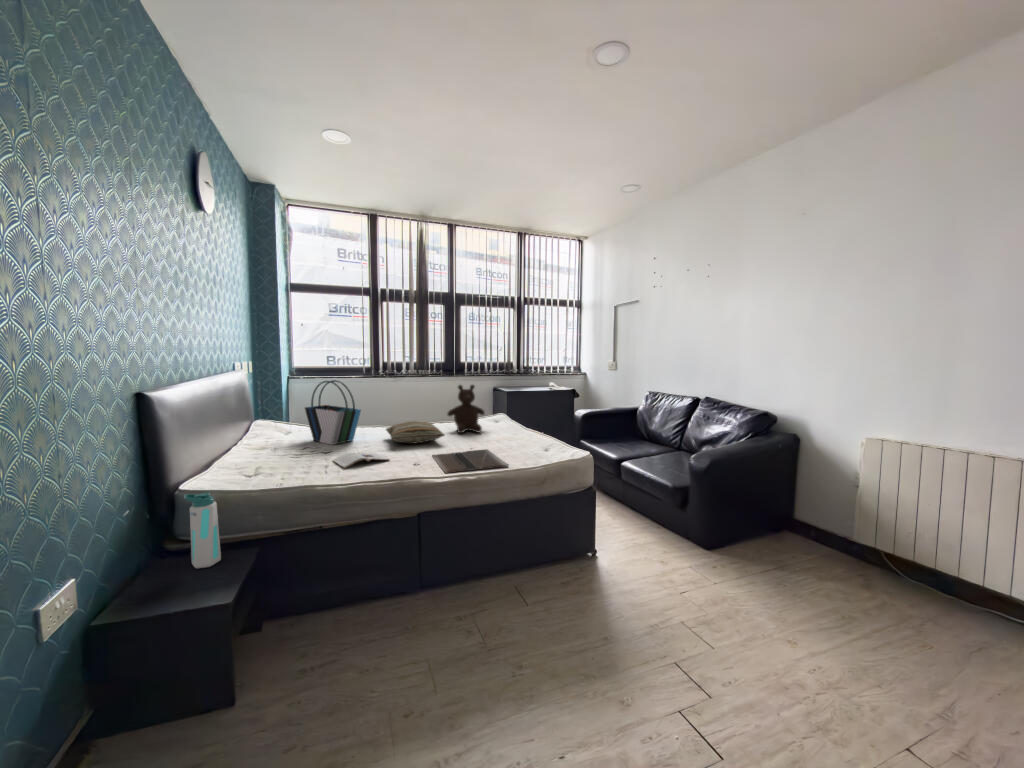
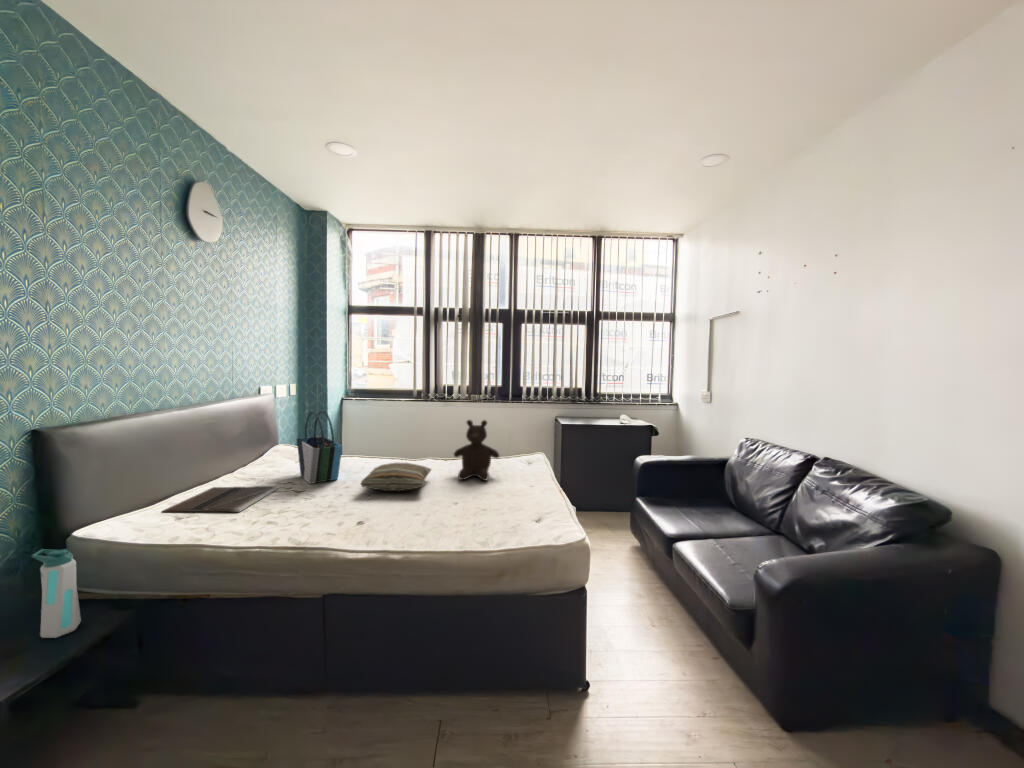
laptop: present [432,449,509,473] -> present [162,486,278,512]
magazine: present [333,452,389,468] -> none [271,499,334,523]

